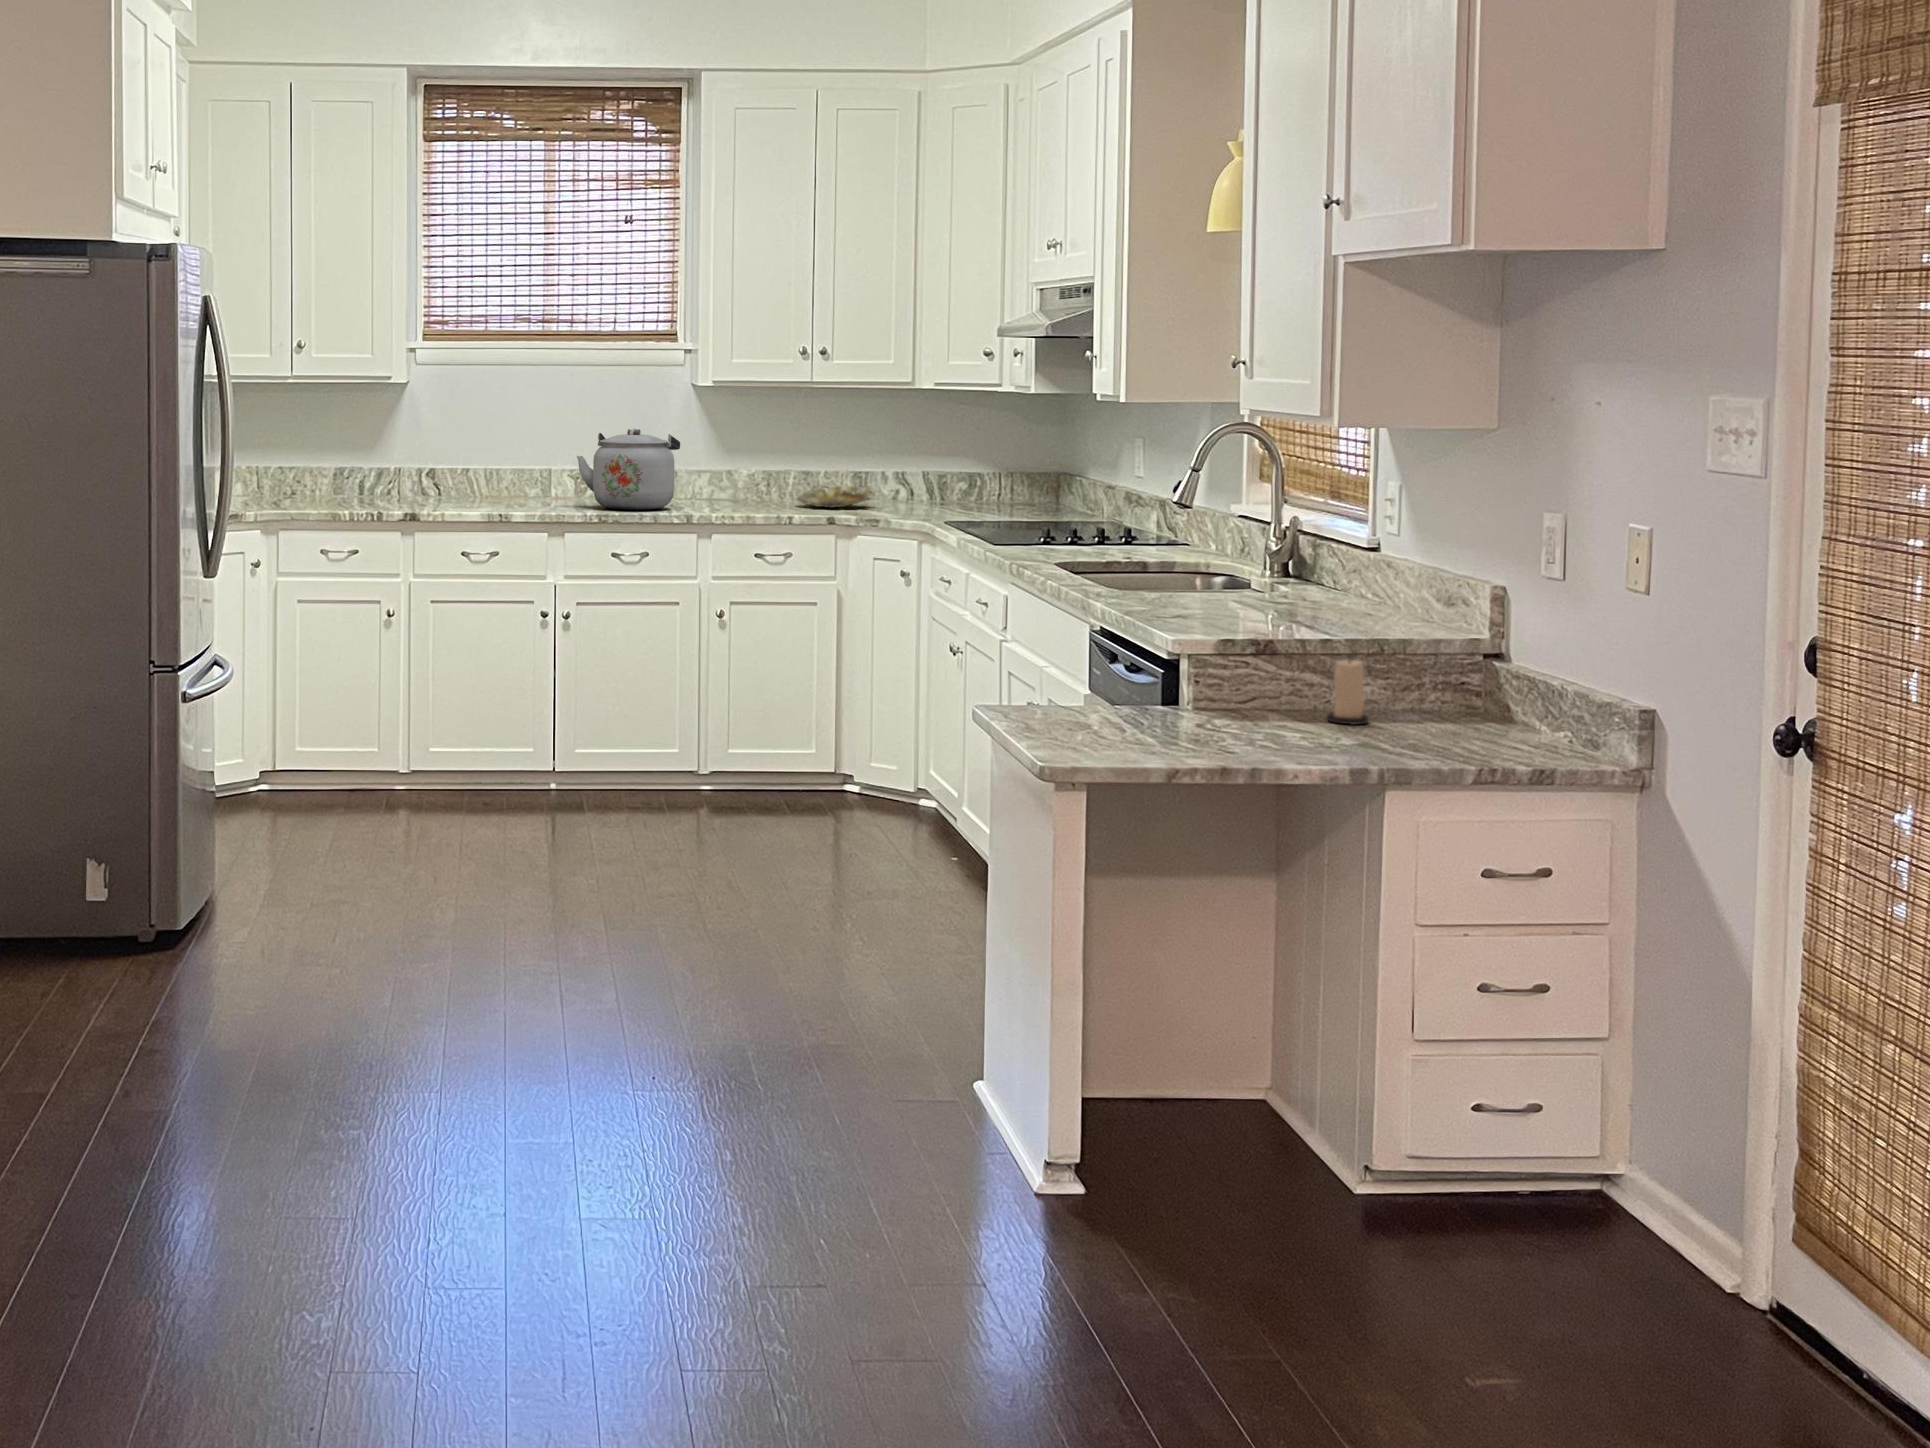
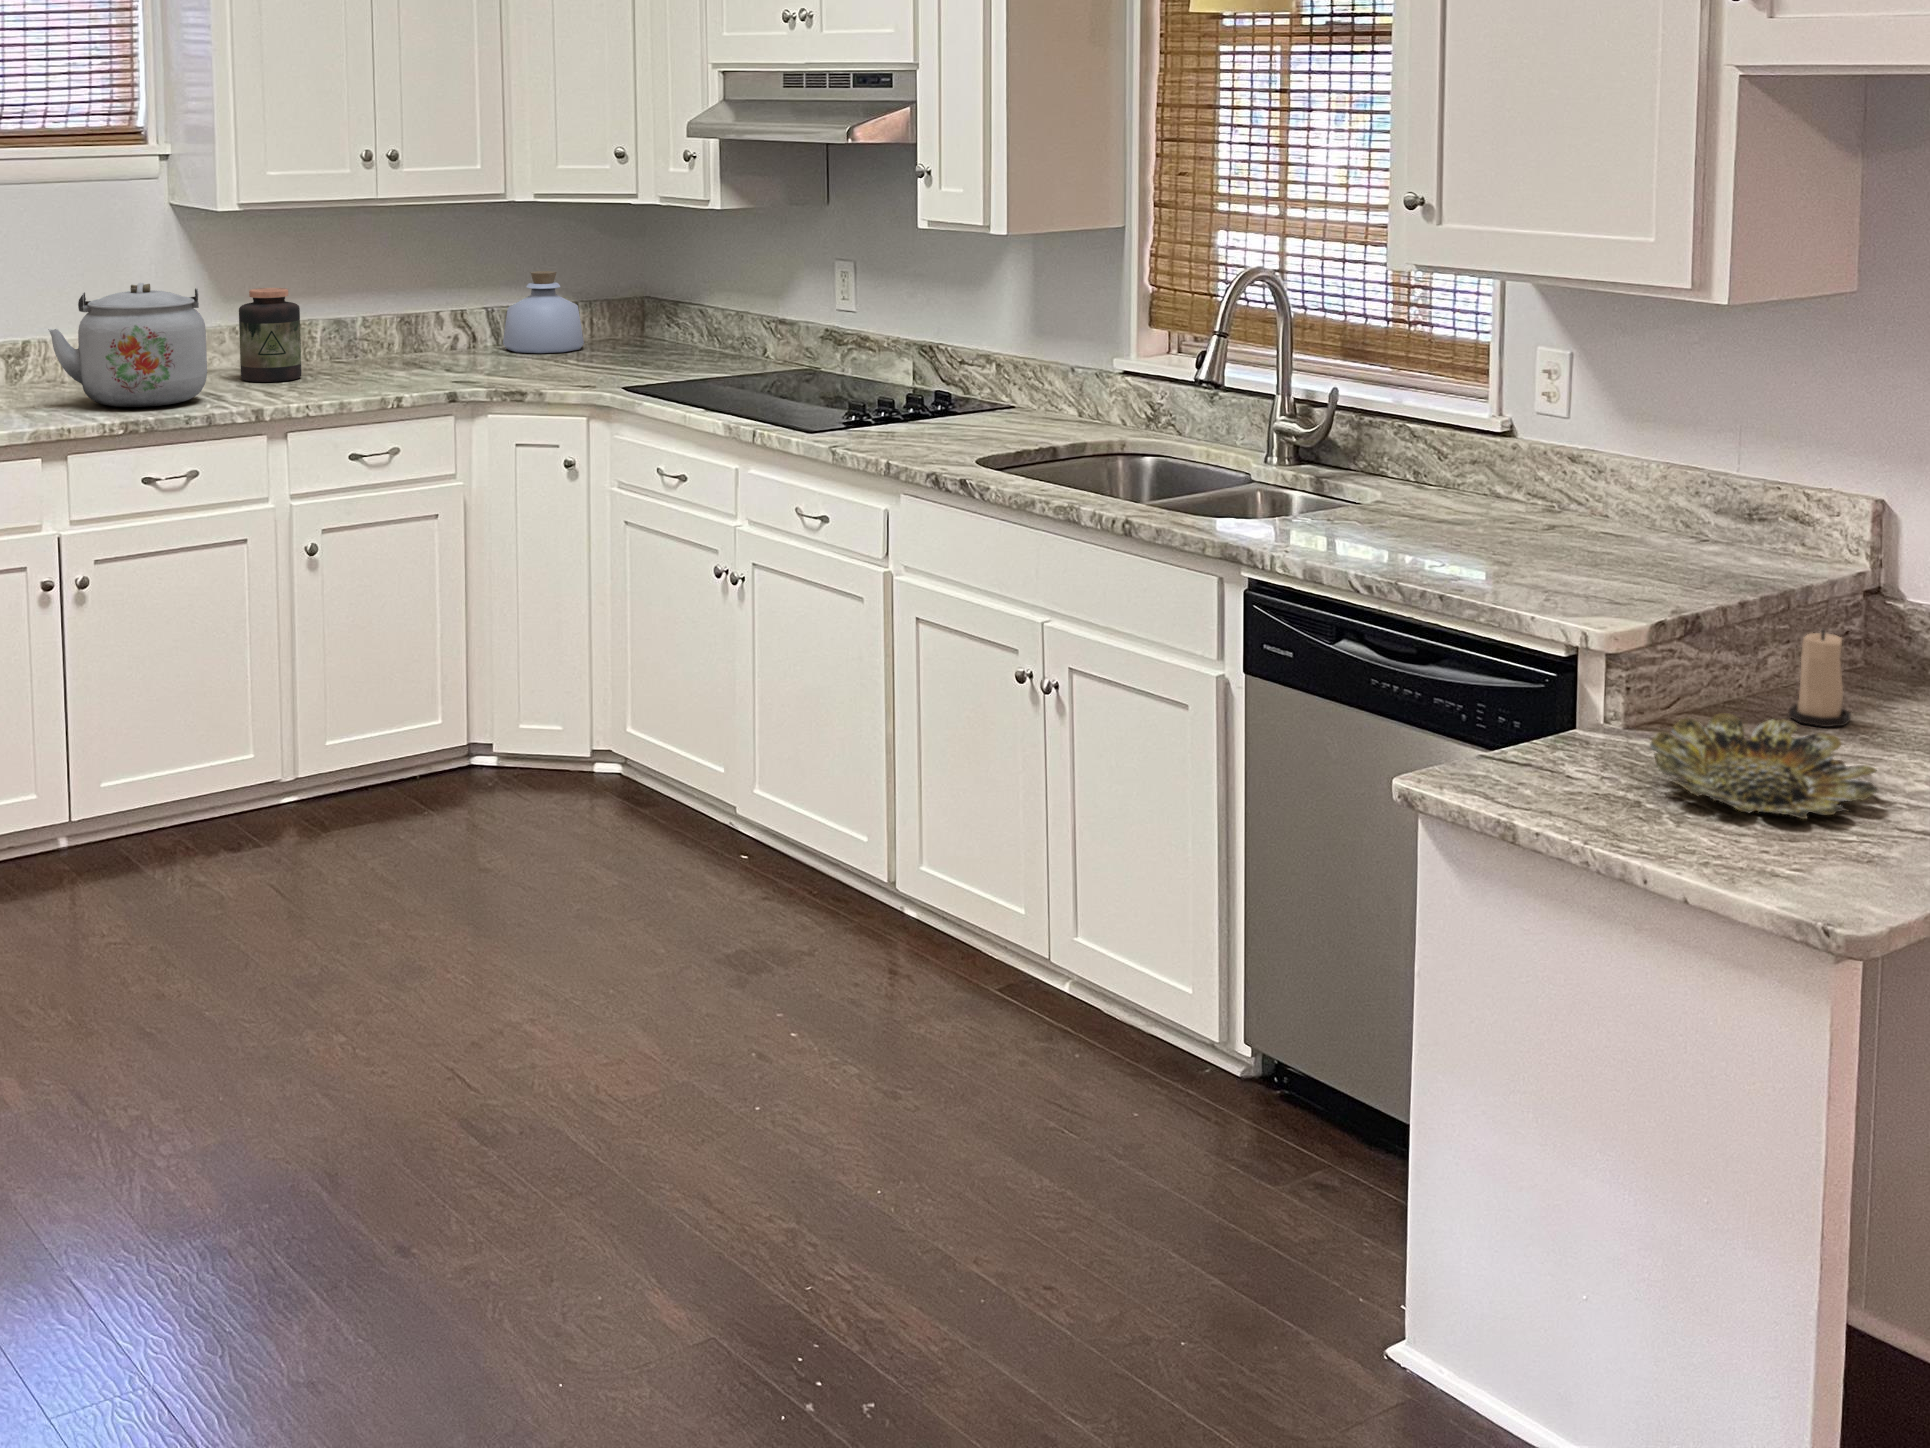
jar: none [718,442,760,506] -> present [239,288,302,382]
bottle: none [933,446,995,506] -> present [503,271,584,353]
bowl: present [797,486,872,508] -> present [1650,713,1878,819]

